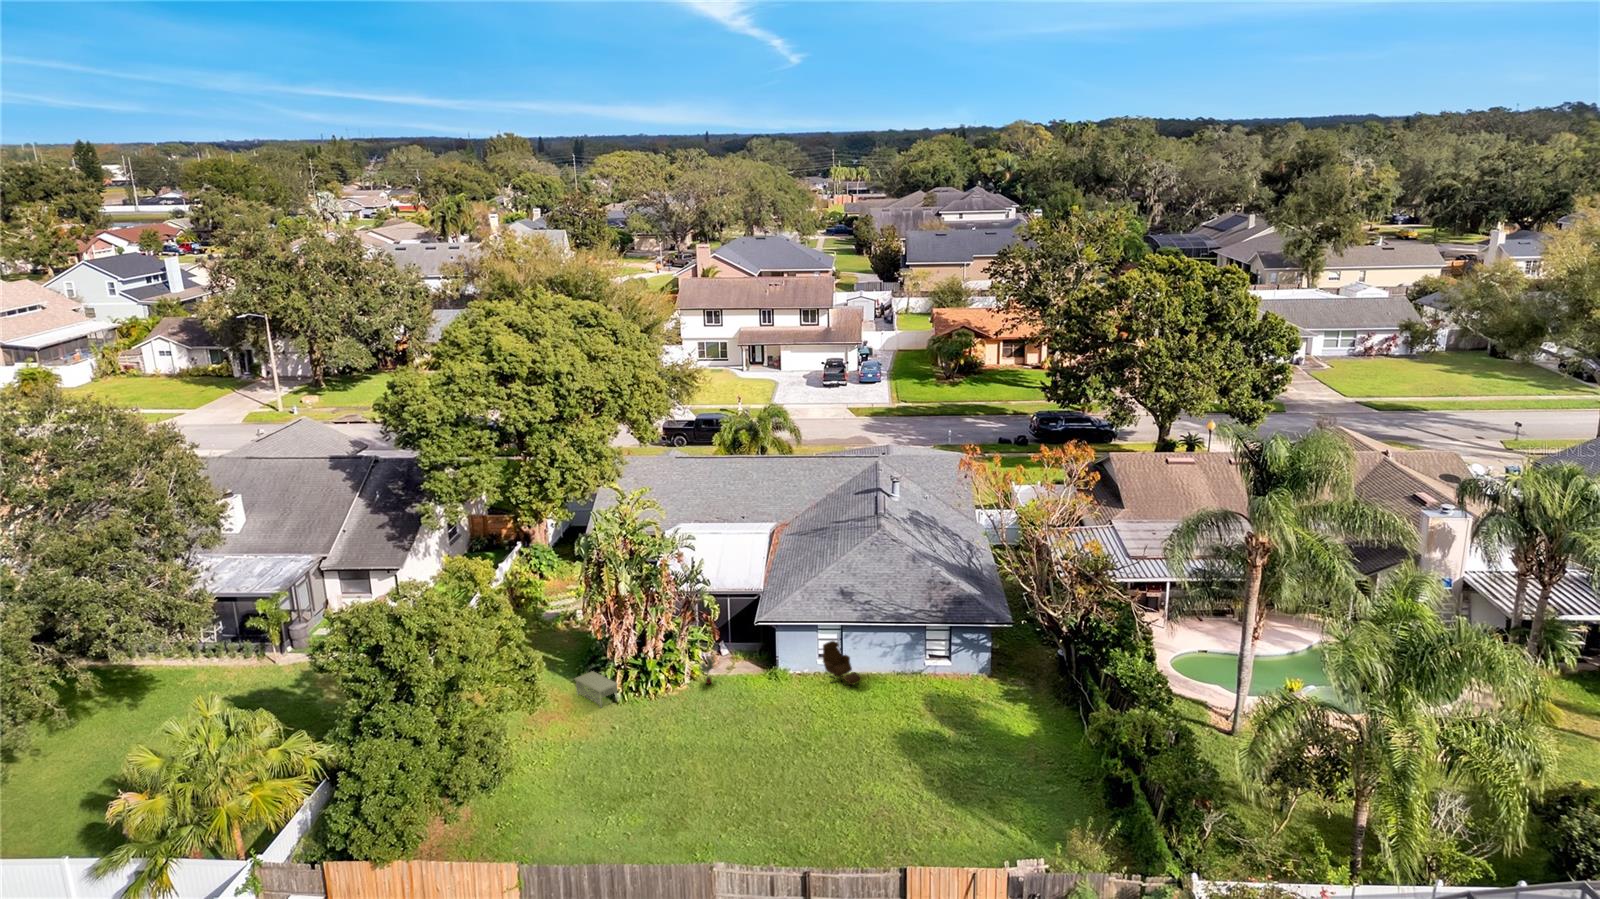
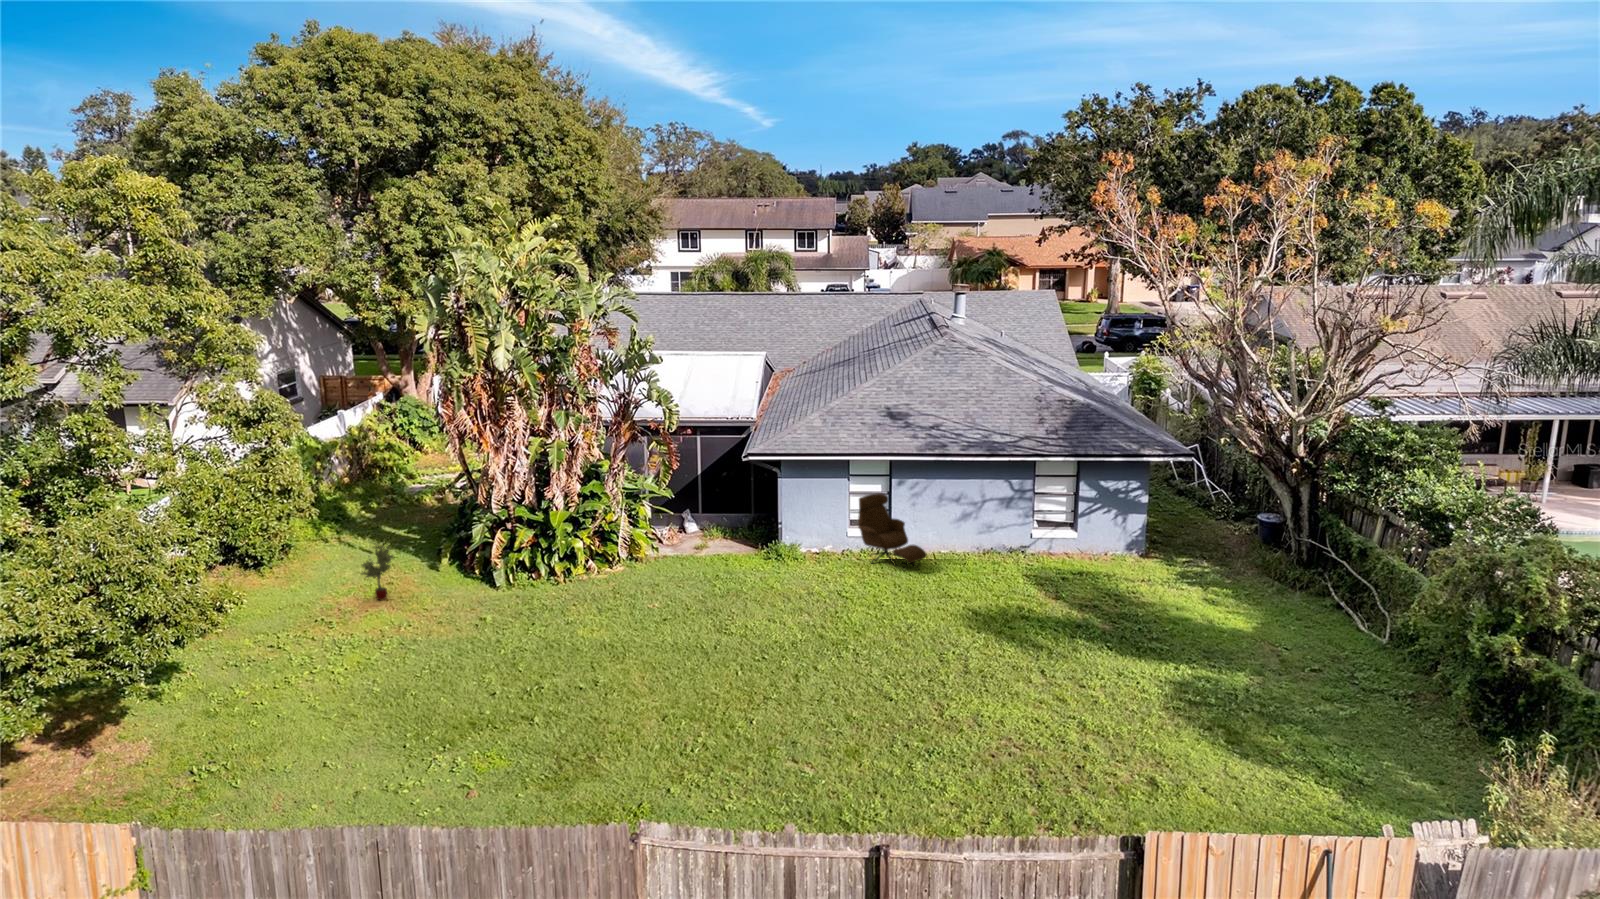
potted tree: present [700,655,716,684] -> present [361,544,393,600]
storage bench: present [575,671,618,707] -> none [423,537,498,592]

